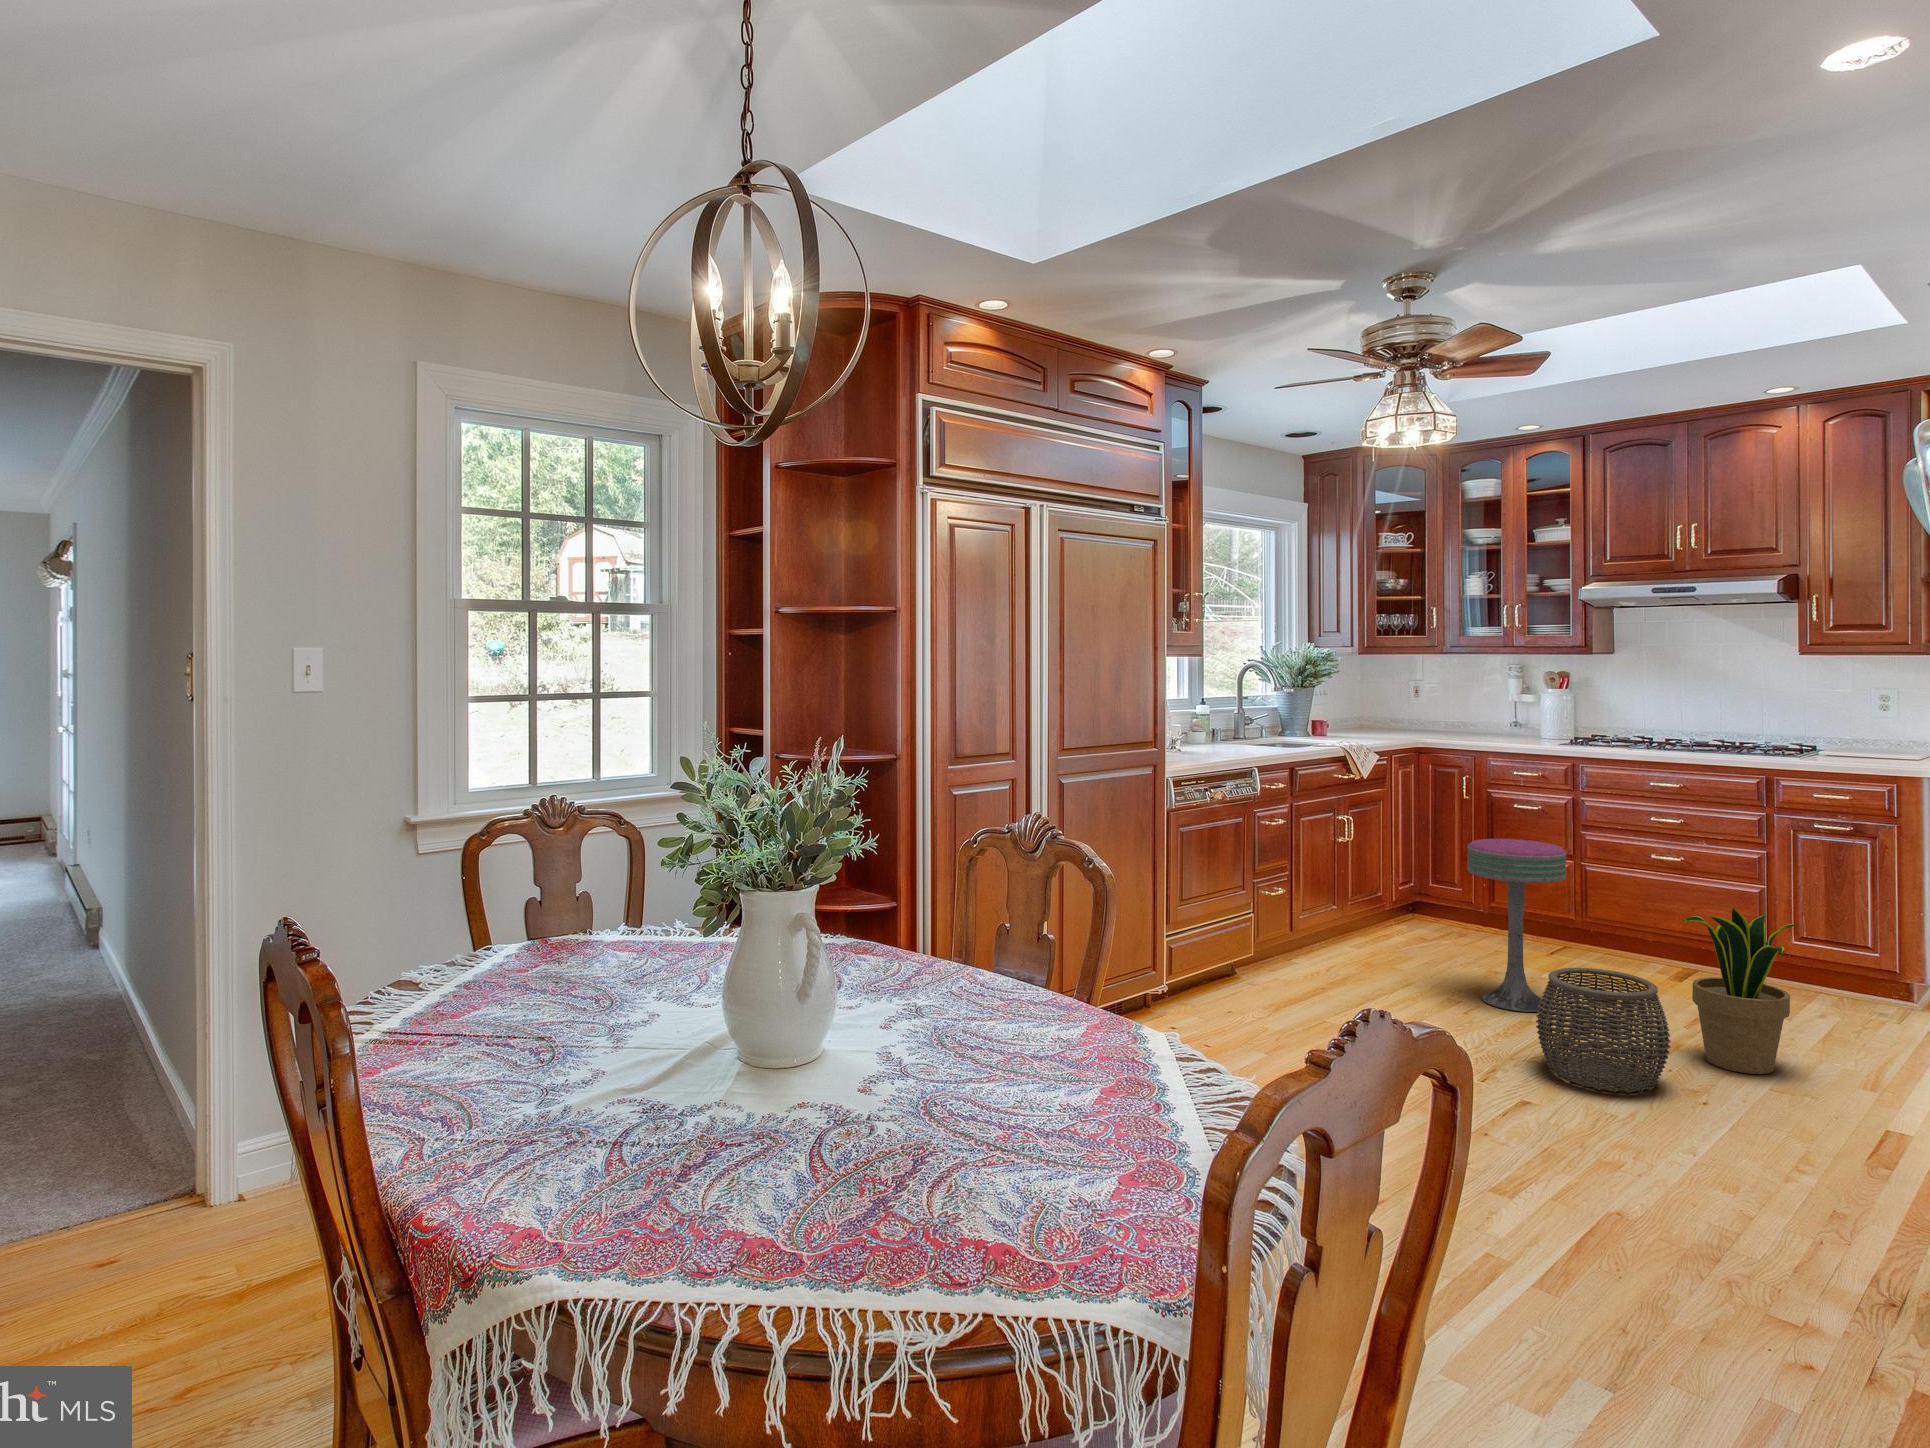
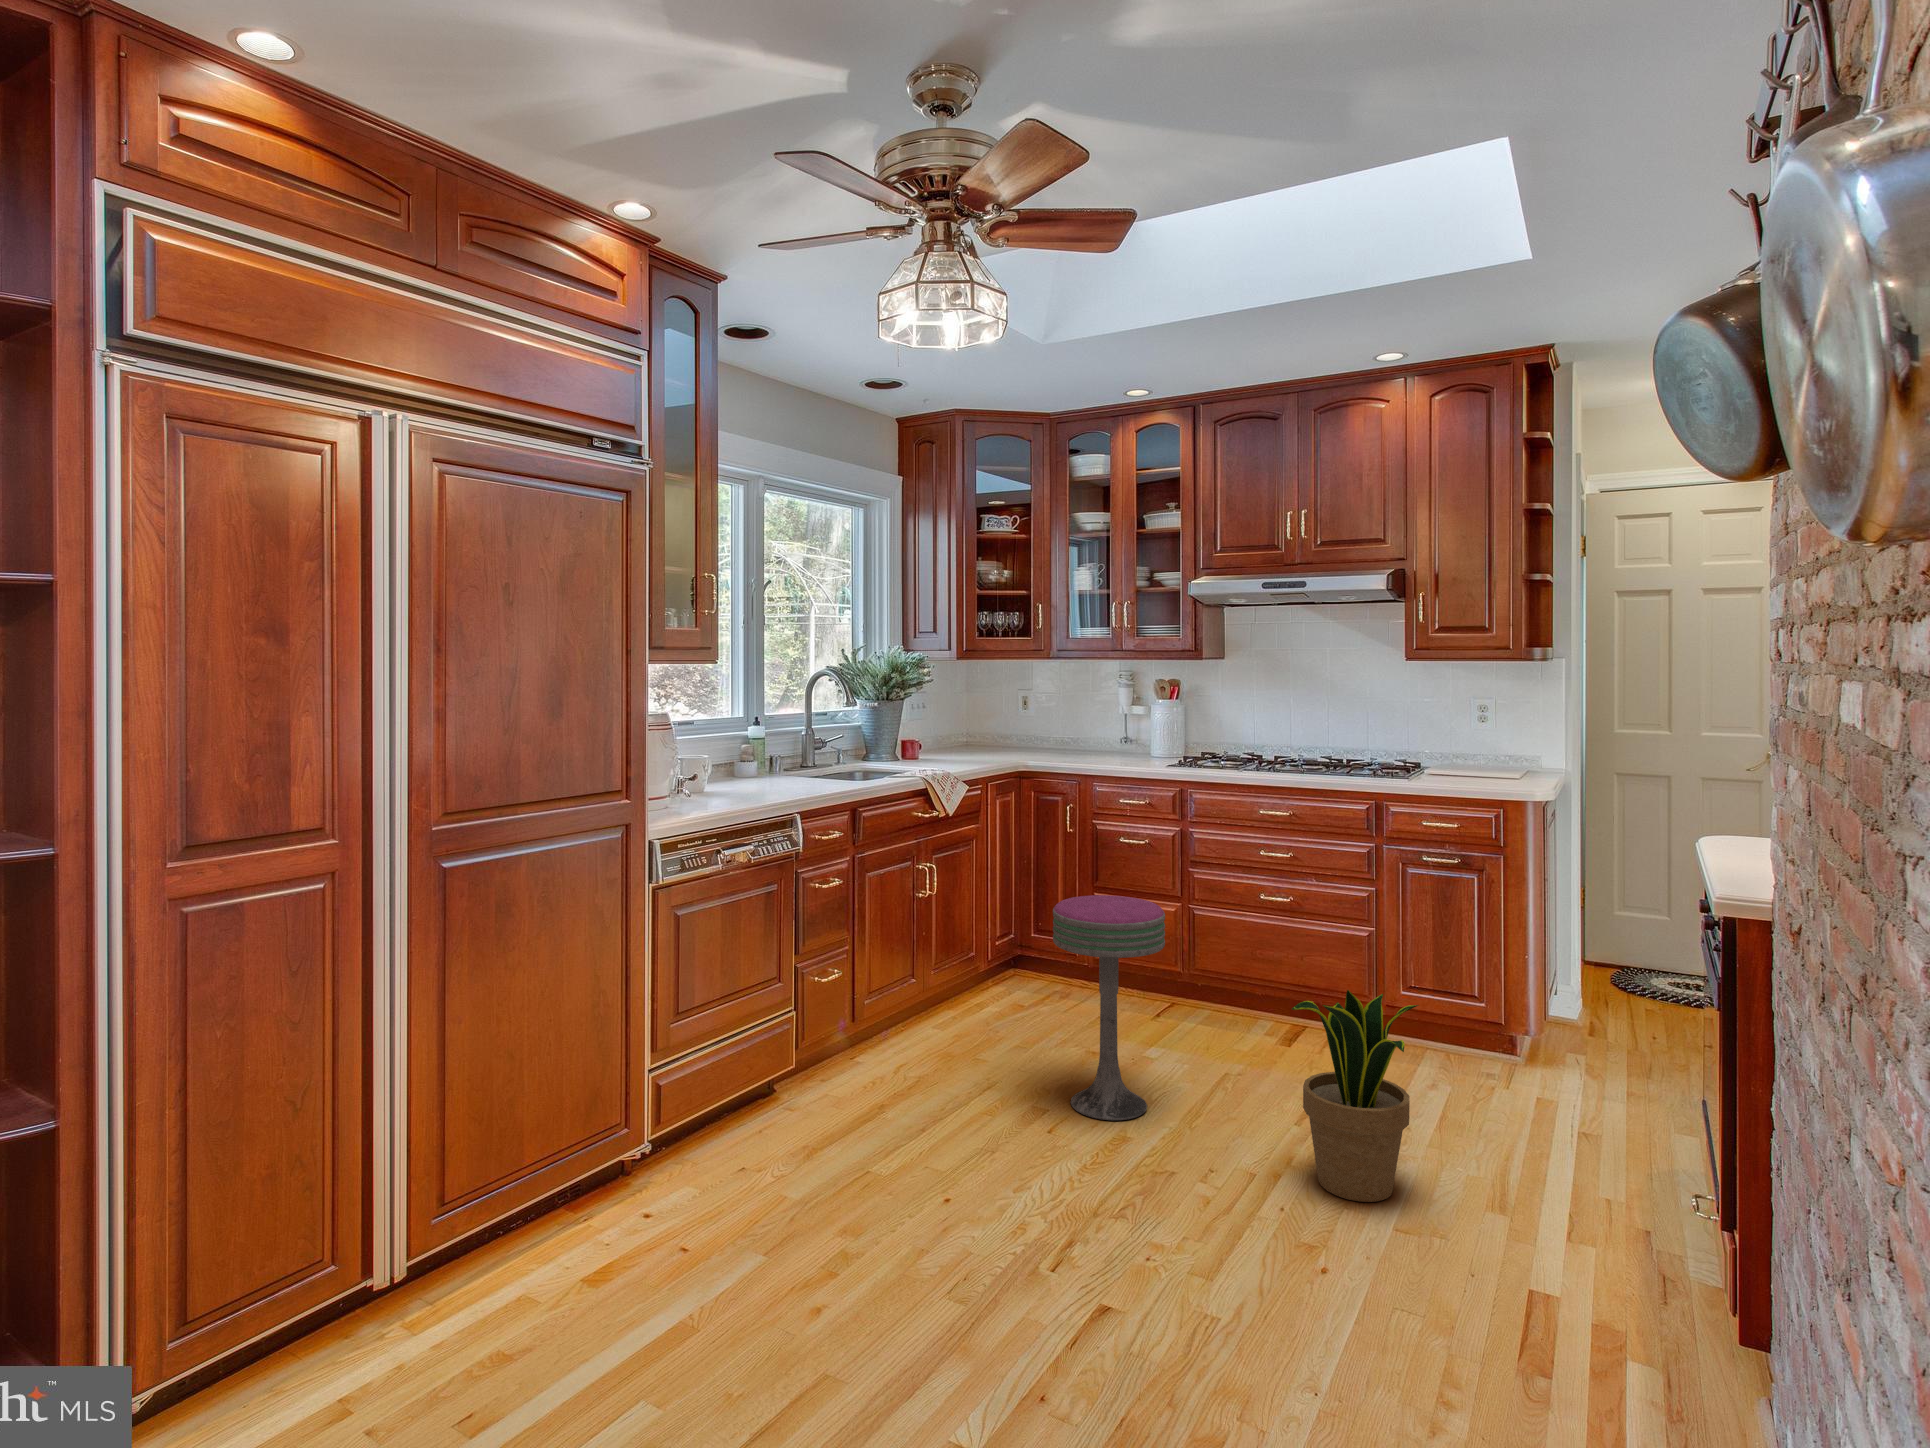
woven basket: present [1536,968,1671,1093] -> none [1119,1083,1278,1266]

